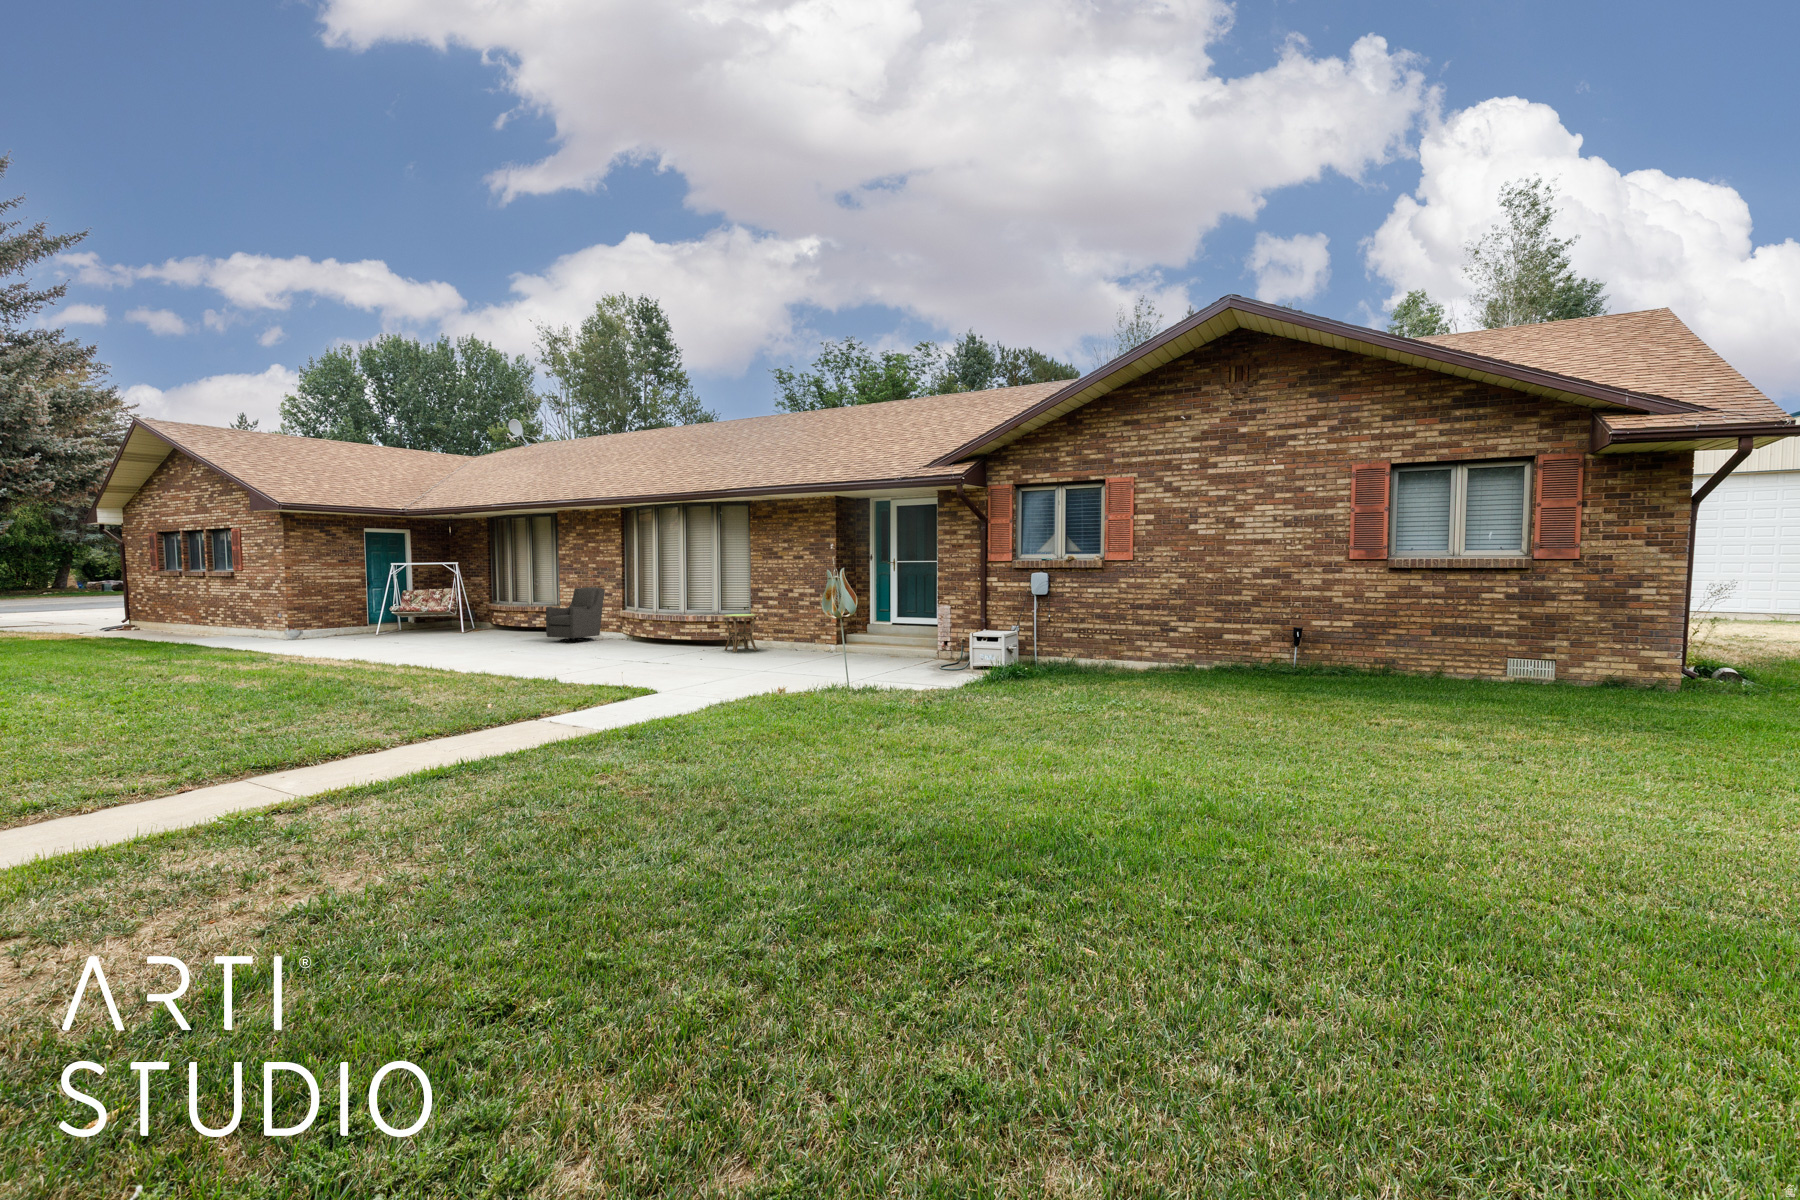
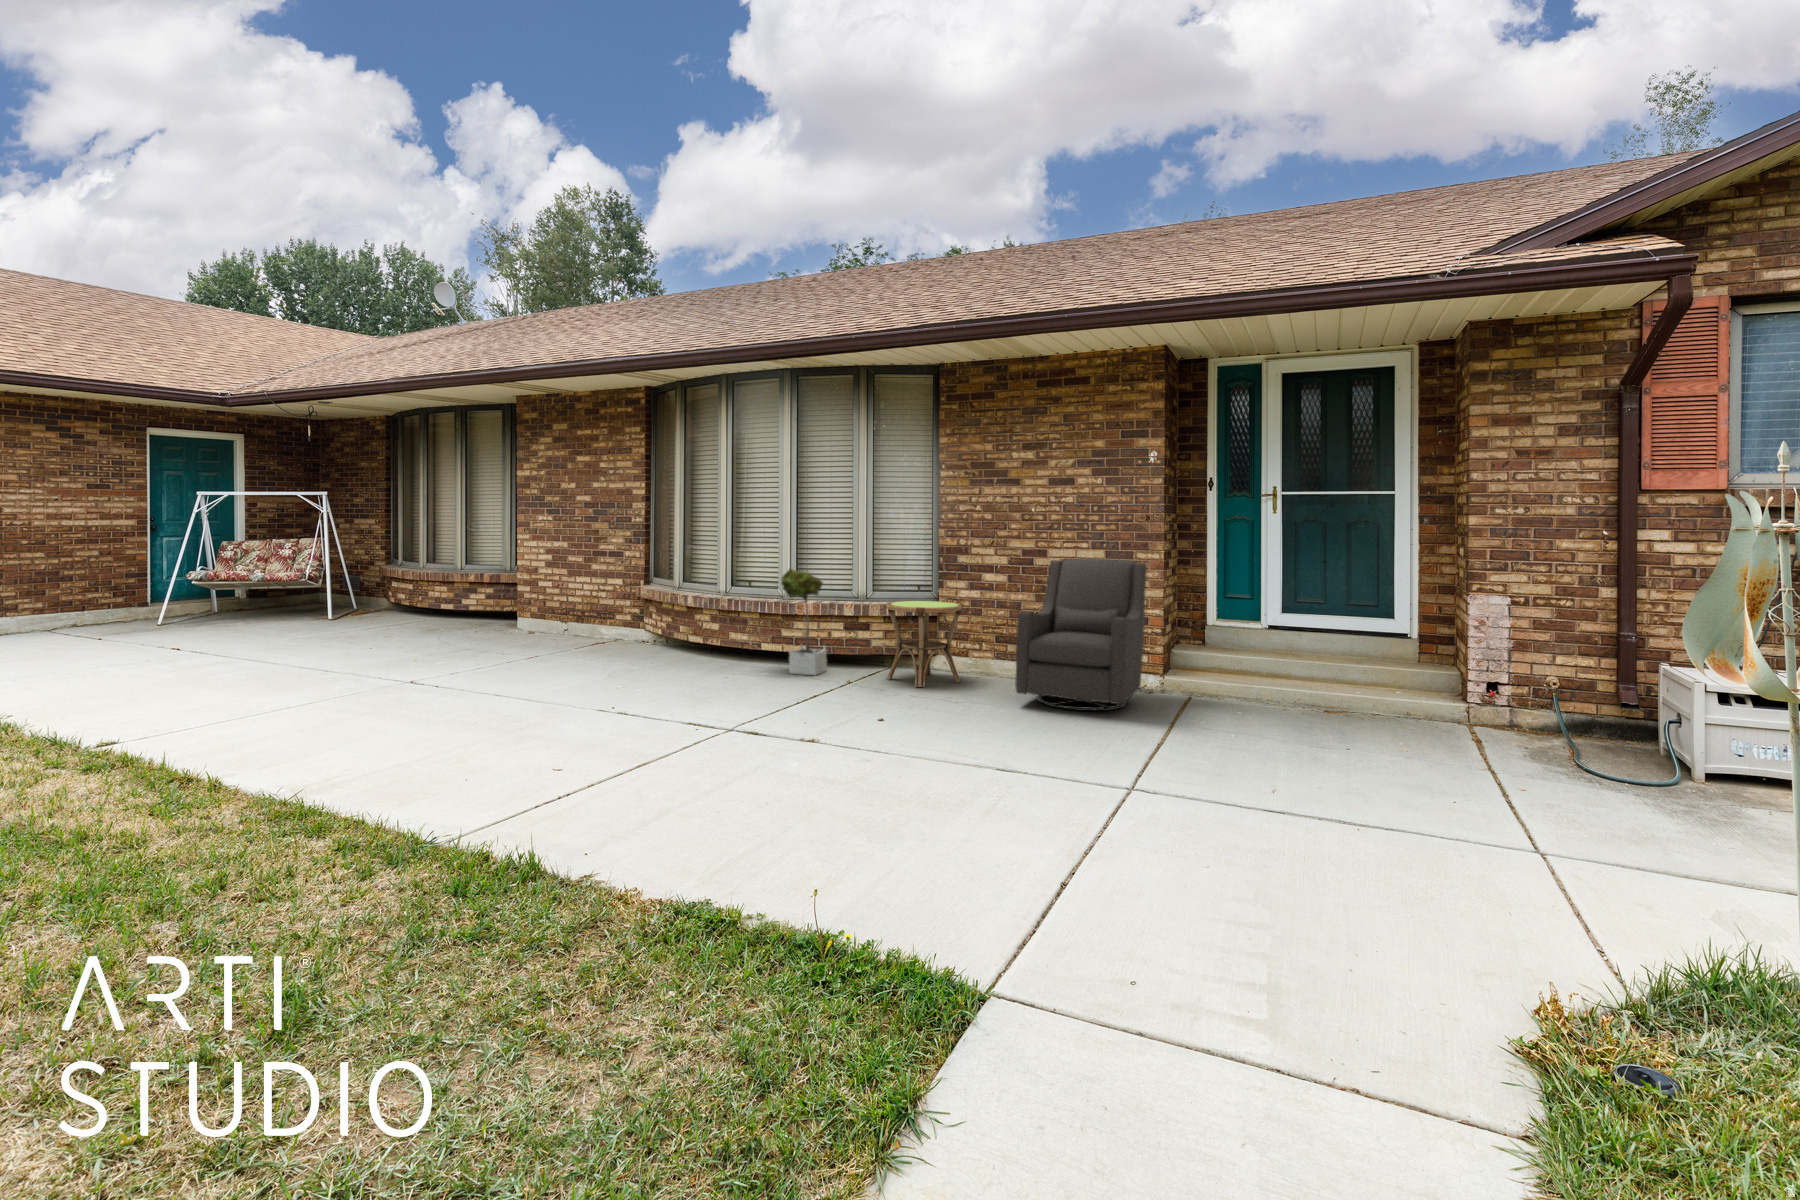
chair: present [546,587,605,642] -> present [1015,558,1147,711]
potted tree: none [678,600,701,649] -> present [781,569,827,675]

